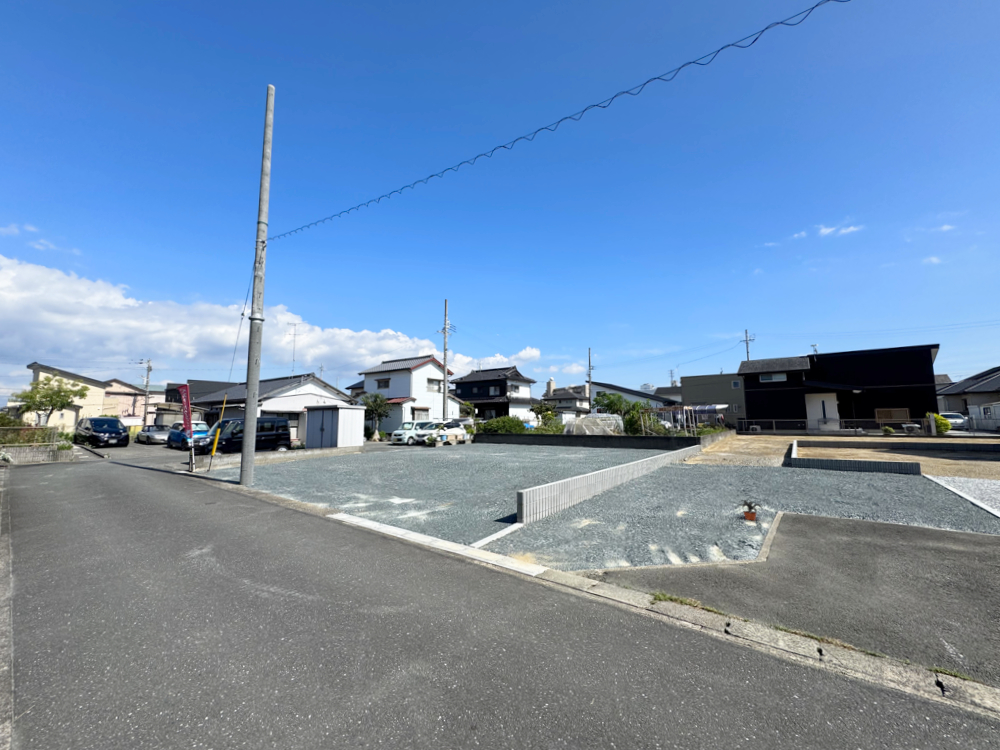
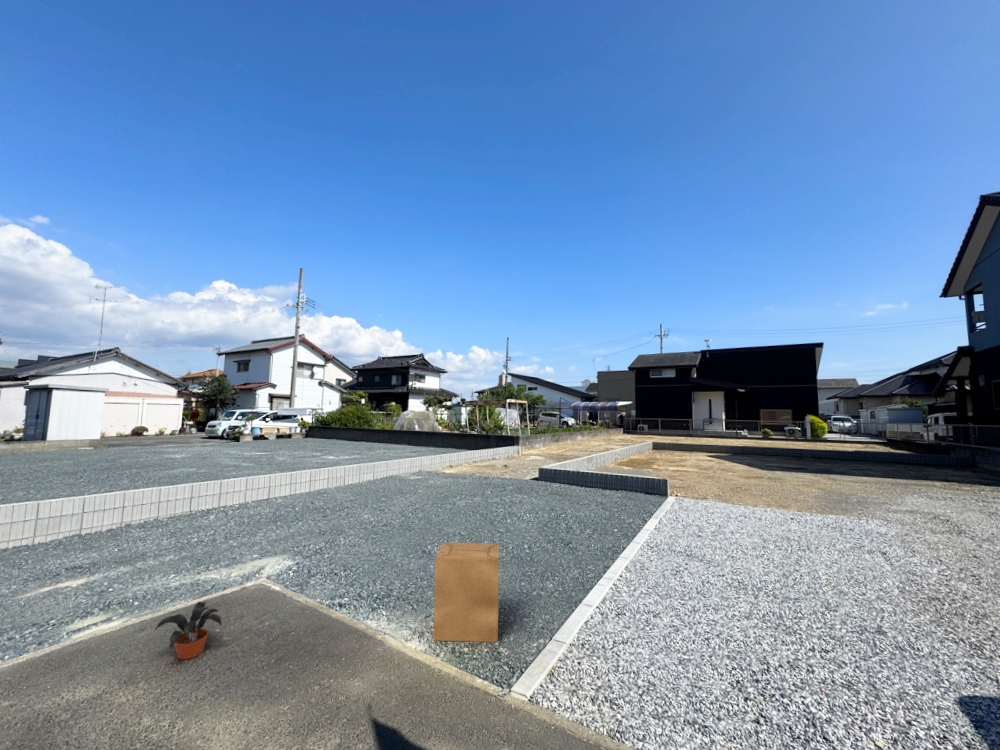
cardboard box: none [833,479,880,518] -> present [433,543,500,642]

